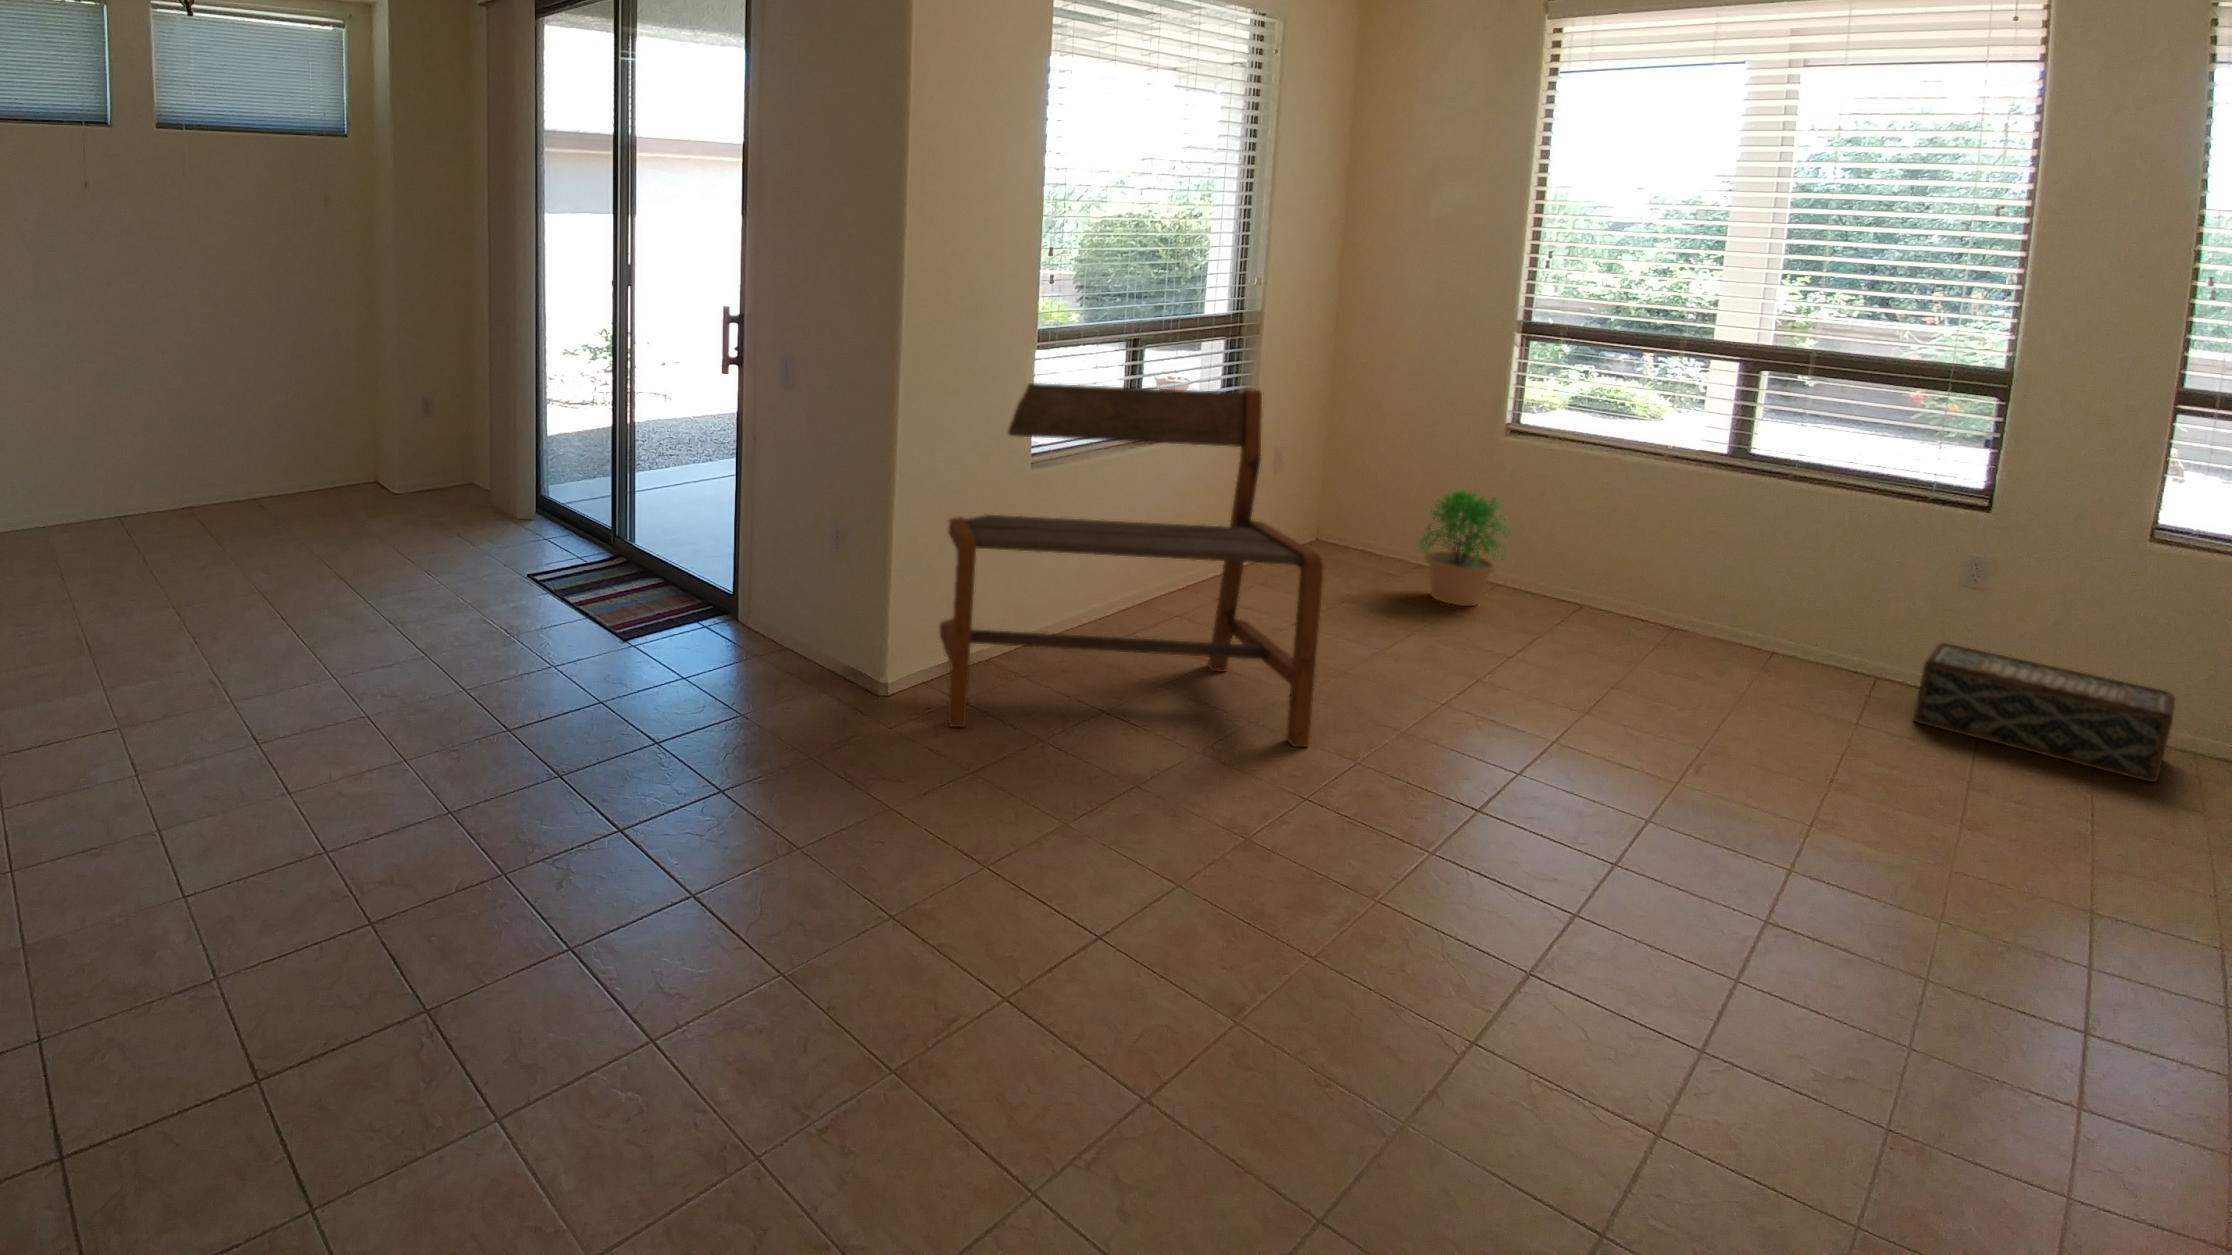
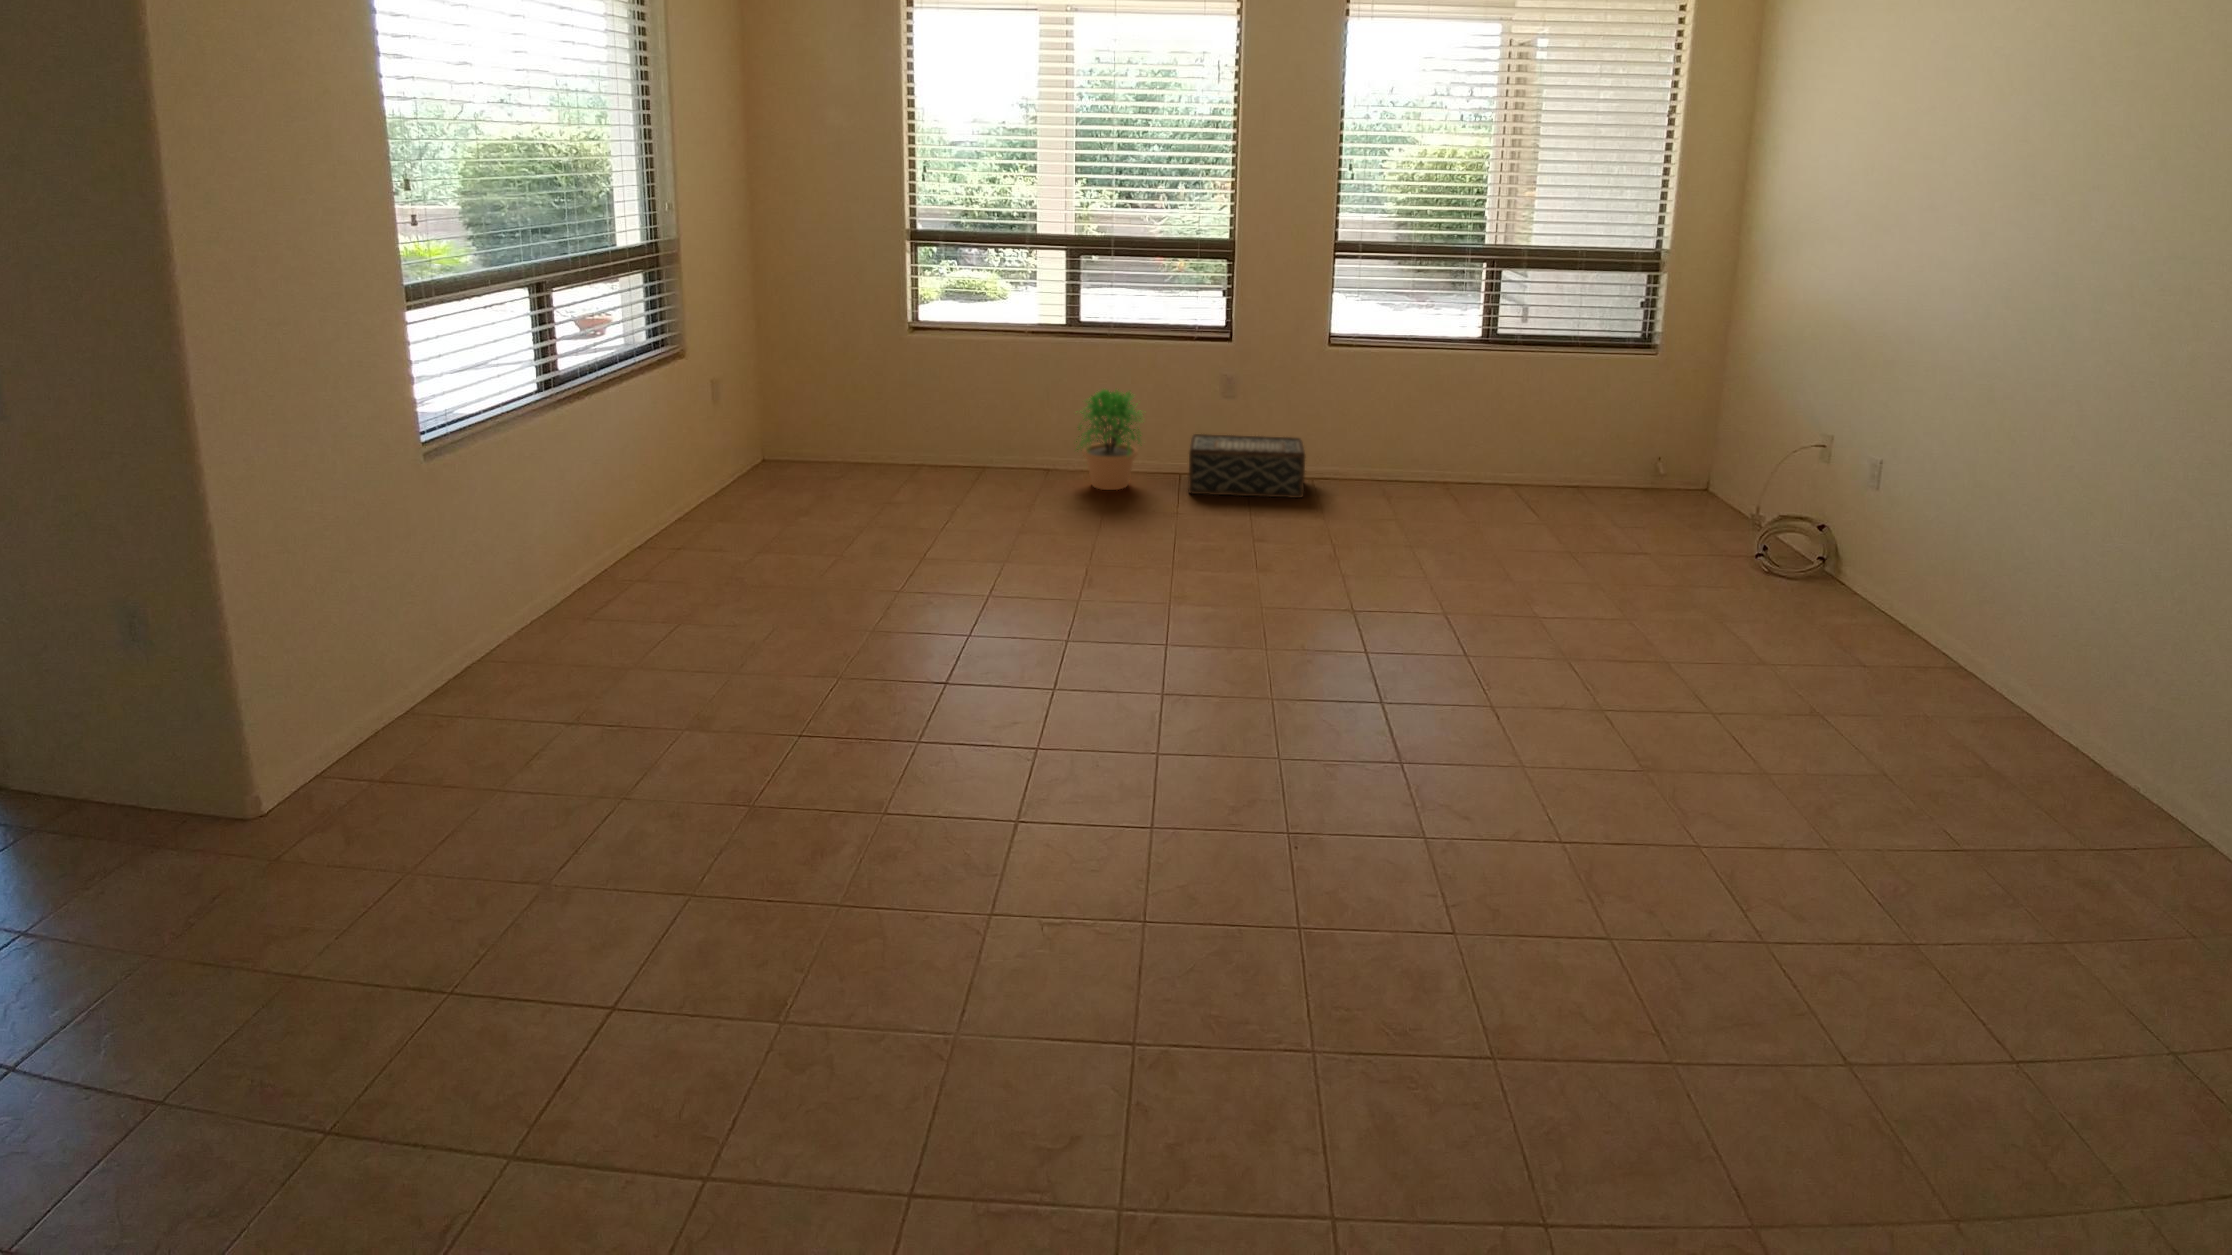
bench: present [940,383,1323,747] -> none [315,320,803,787]
potted plant: present [1418,490,1510,606] -> present [1076,390,1141,490]

